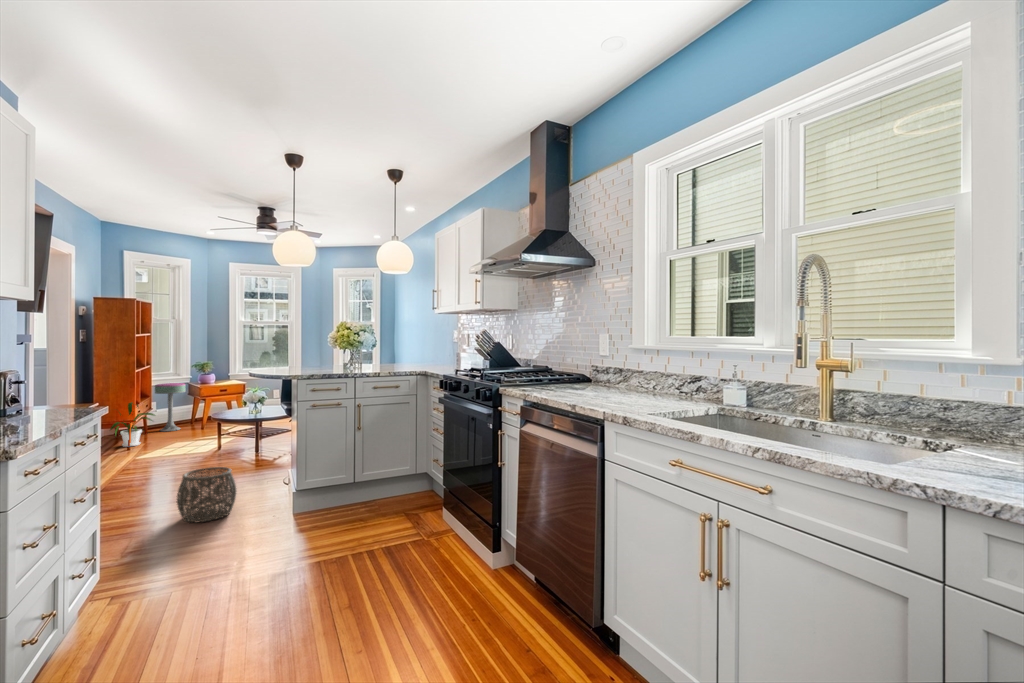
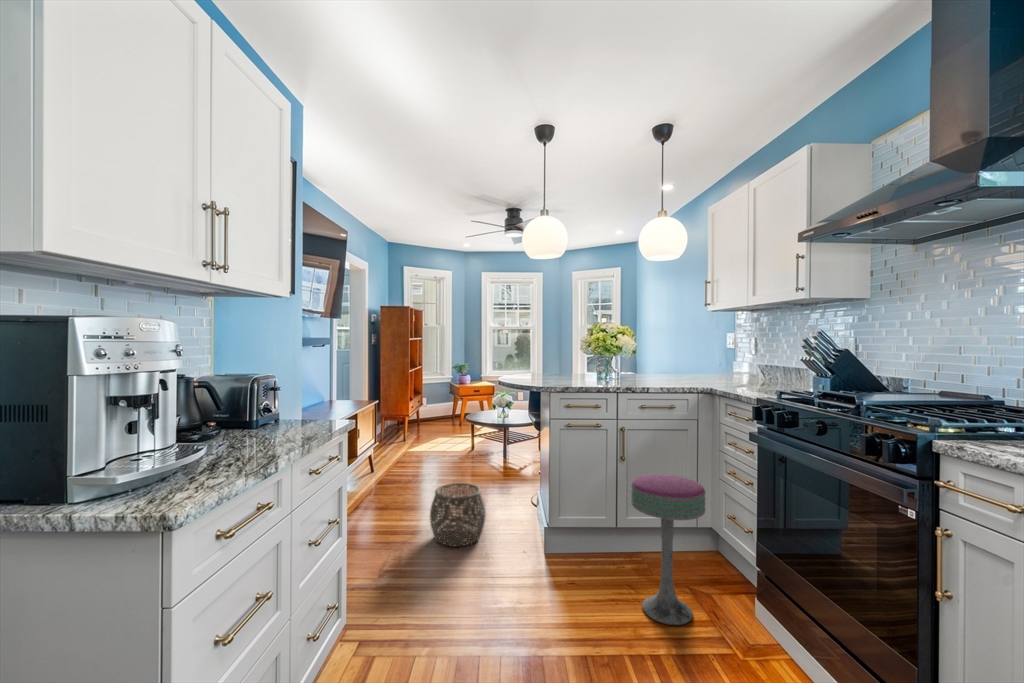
bar stool: present [155,383,186,431] -> present [631,474,705,625]
house plant: present [110,402,155,447] -> none [389,399,423,439]

